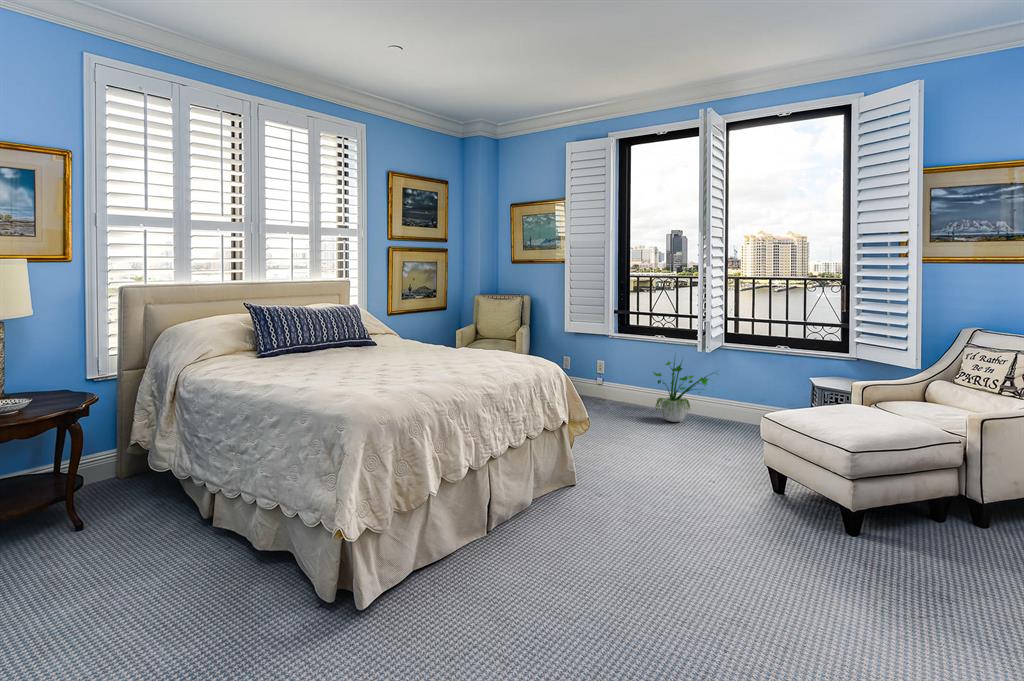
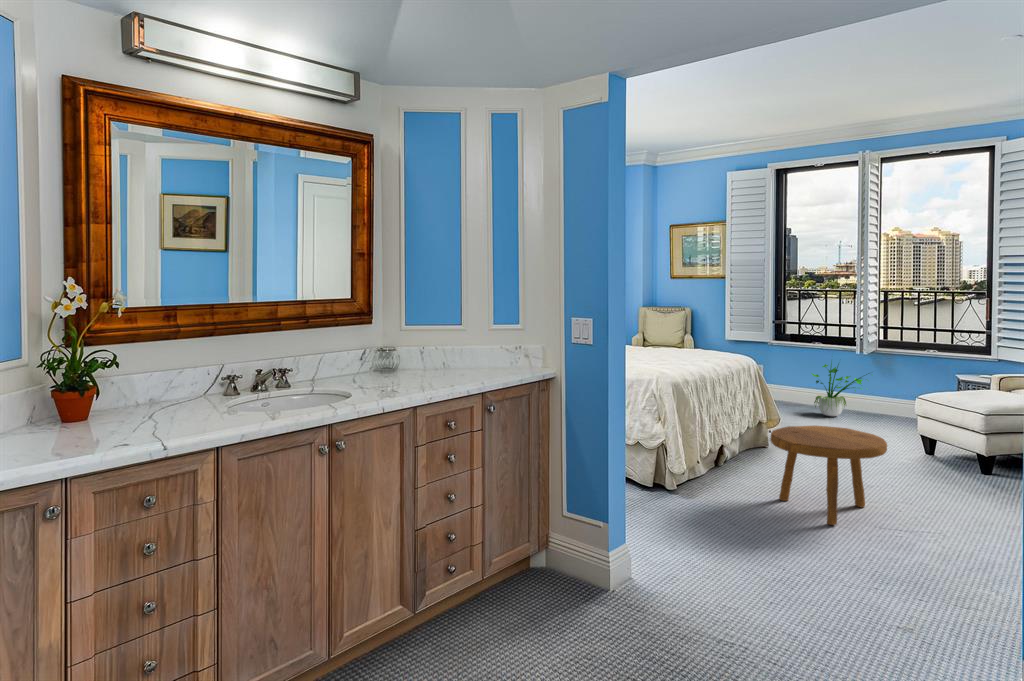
footstool: none [535,458,700,630] -> present [771,426,887,525]

